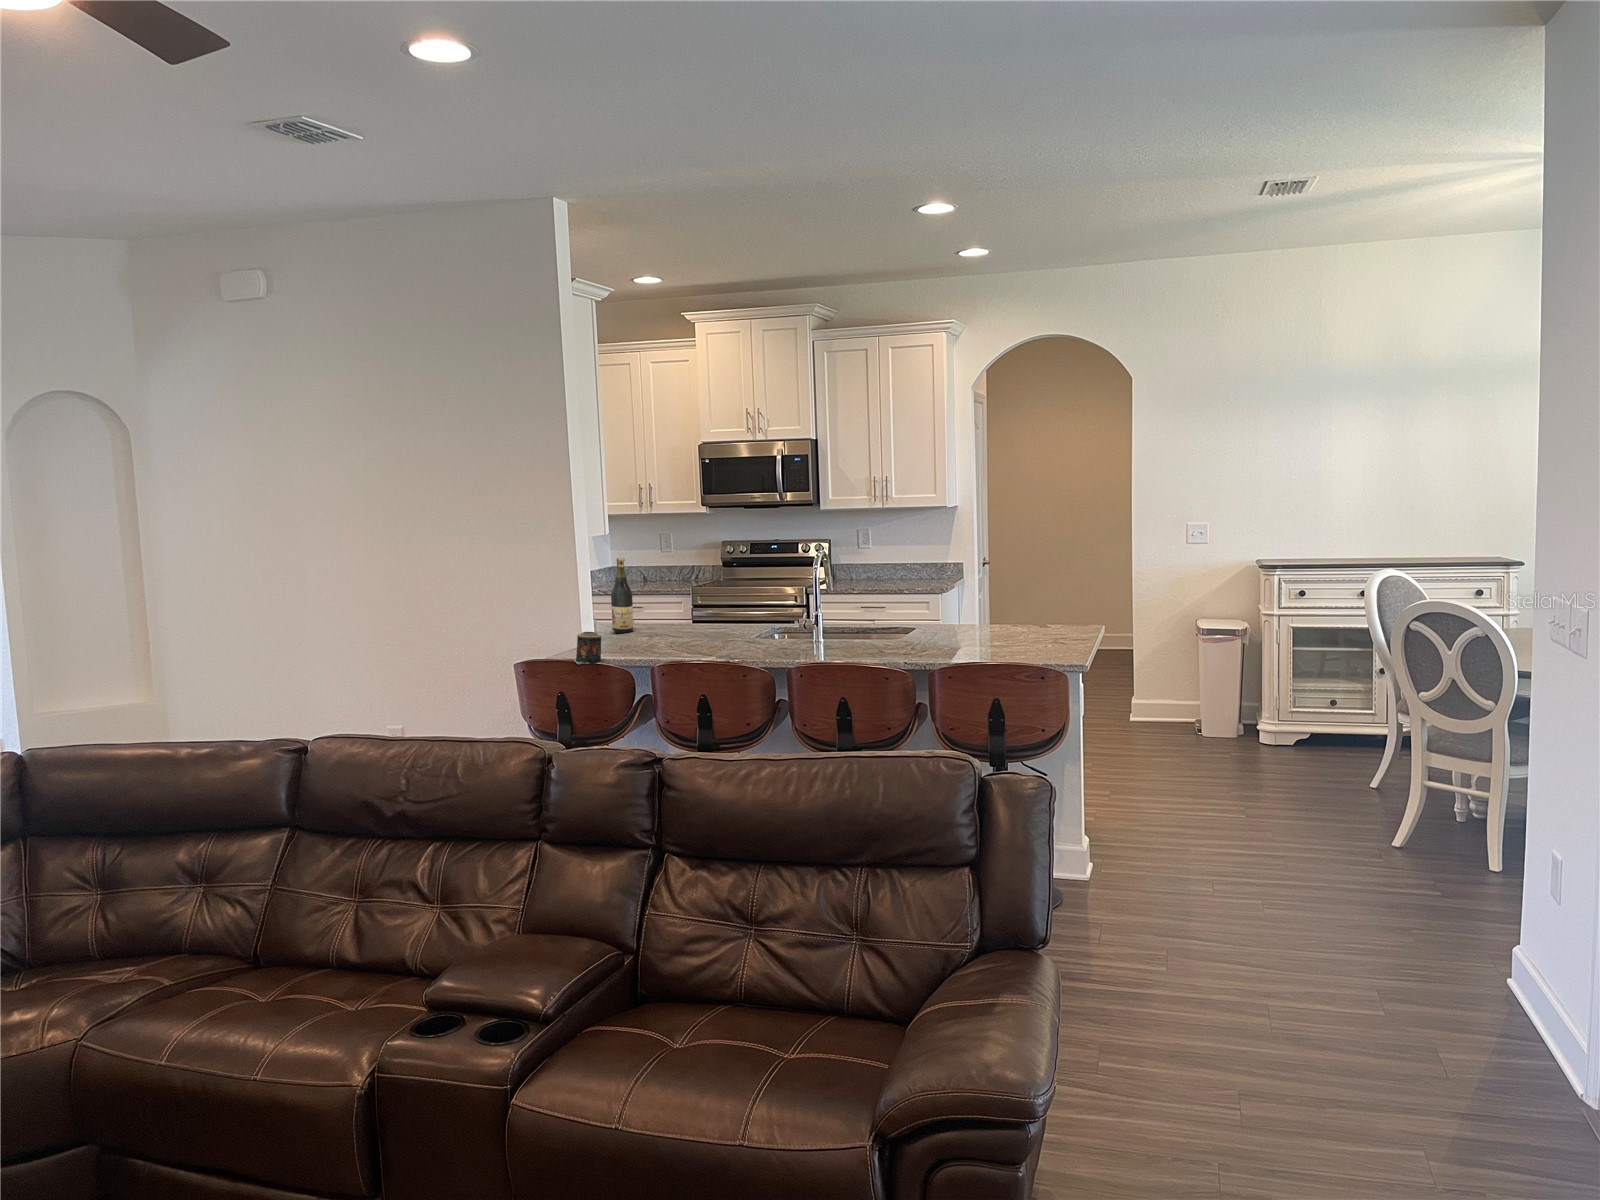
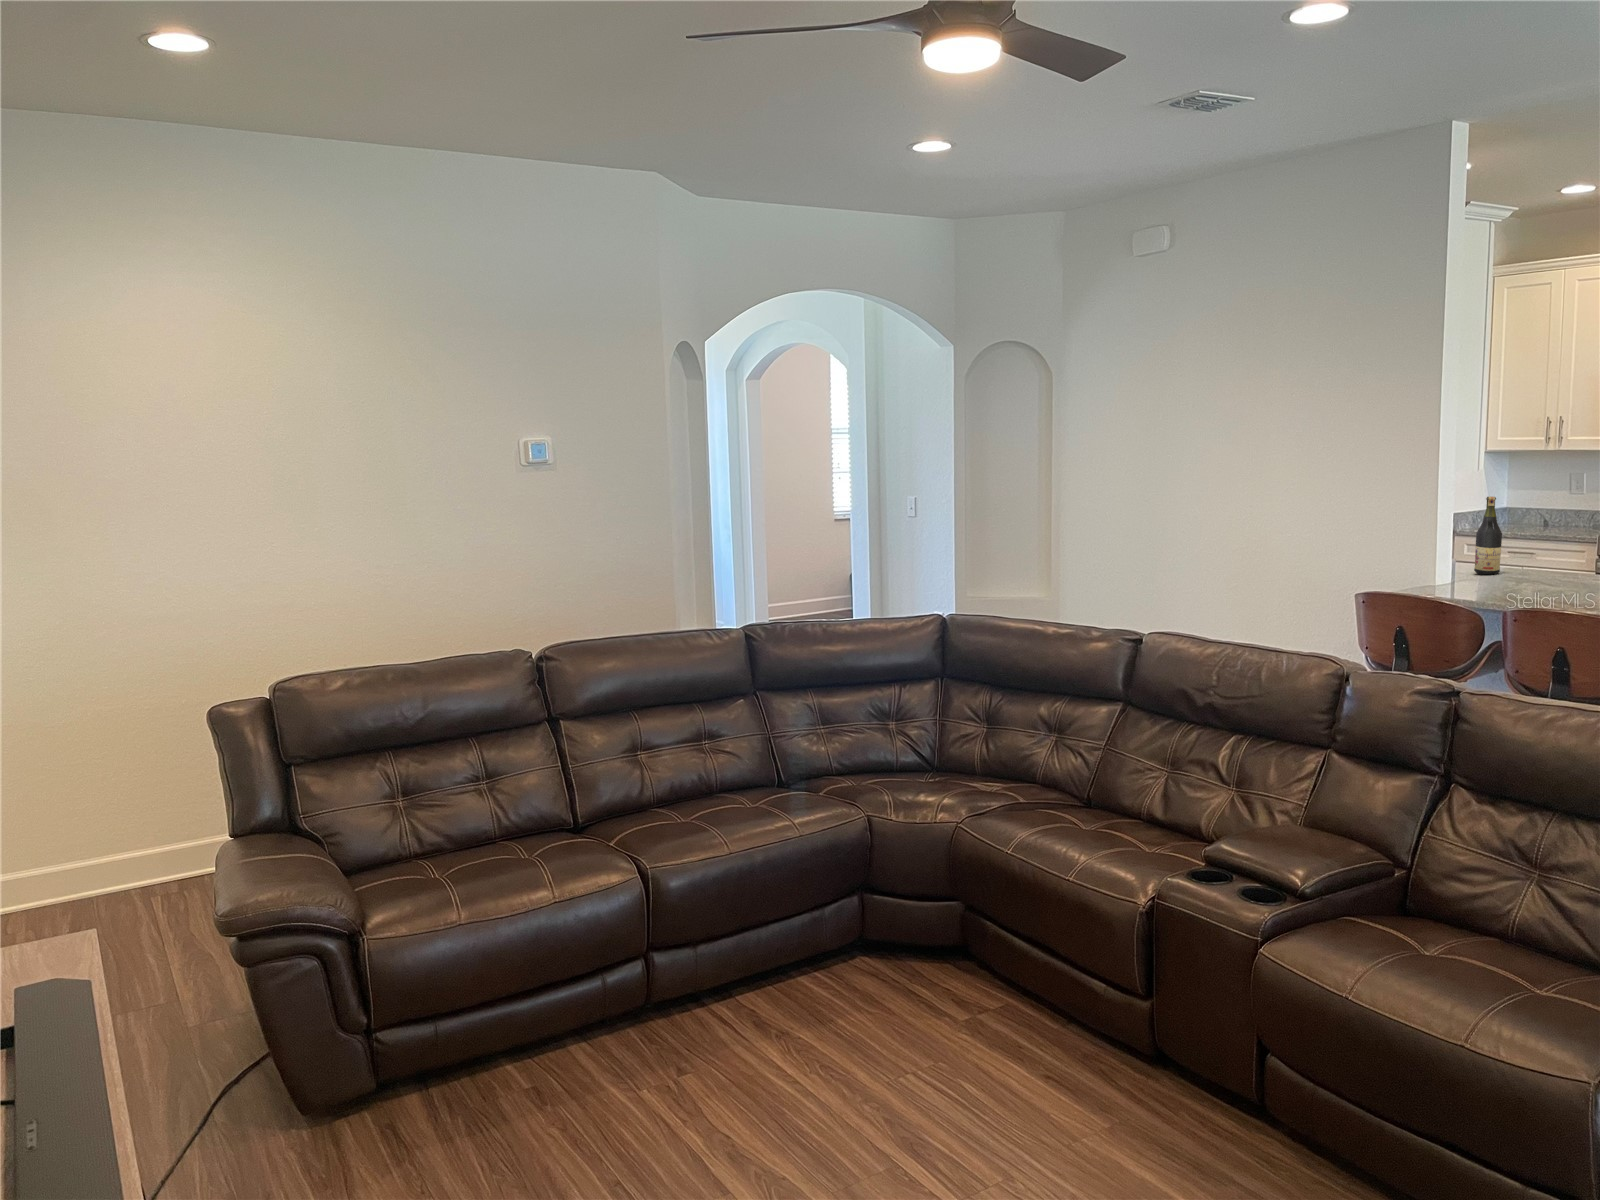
candle: present [575,632,601,664] -> none [1417,568,1449,600]

